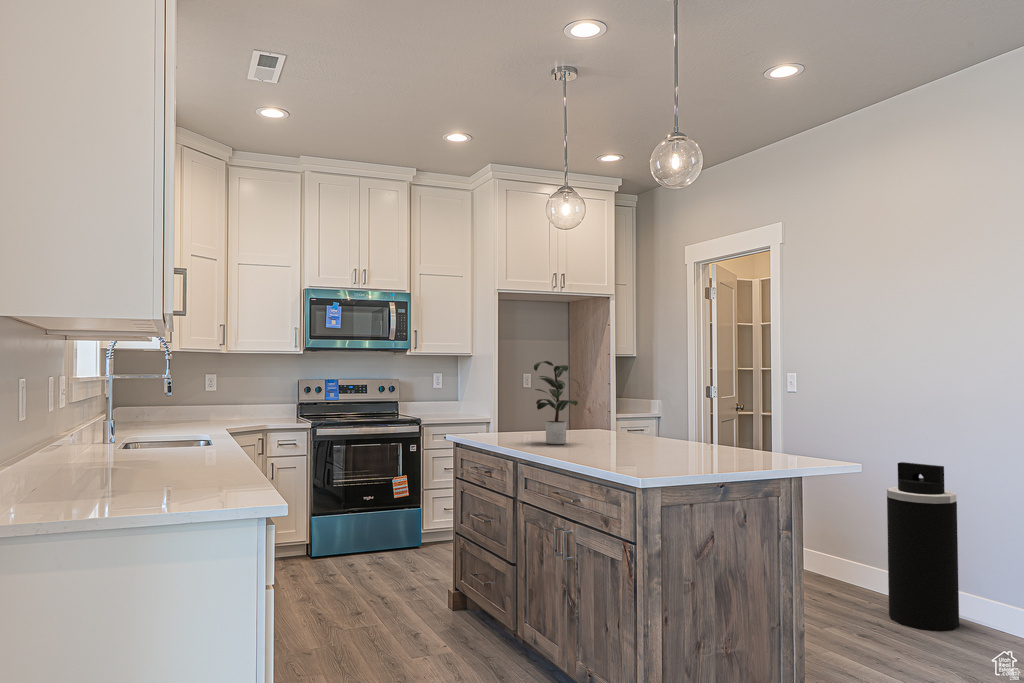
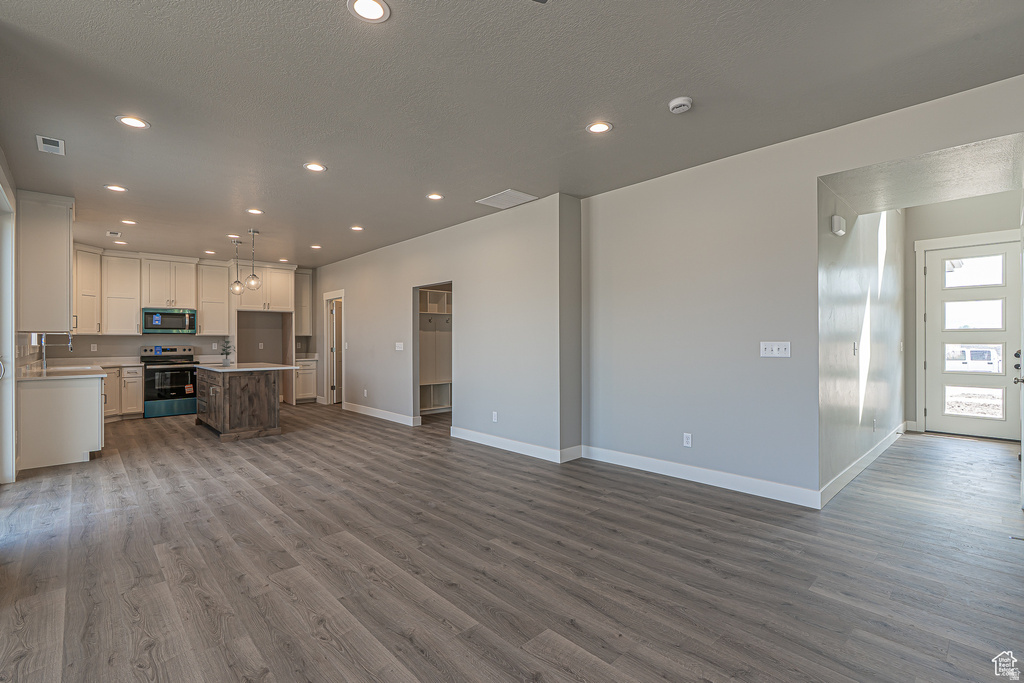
trash can: present [887,462,959,631] -> none [350,371,370,421]

